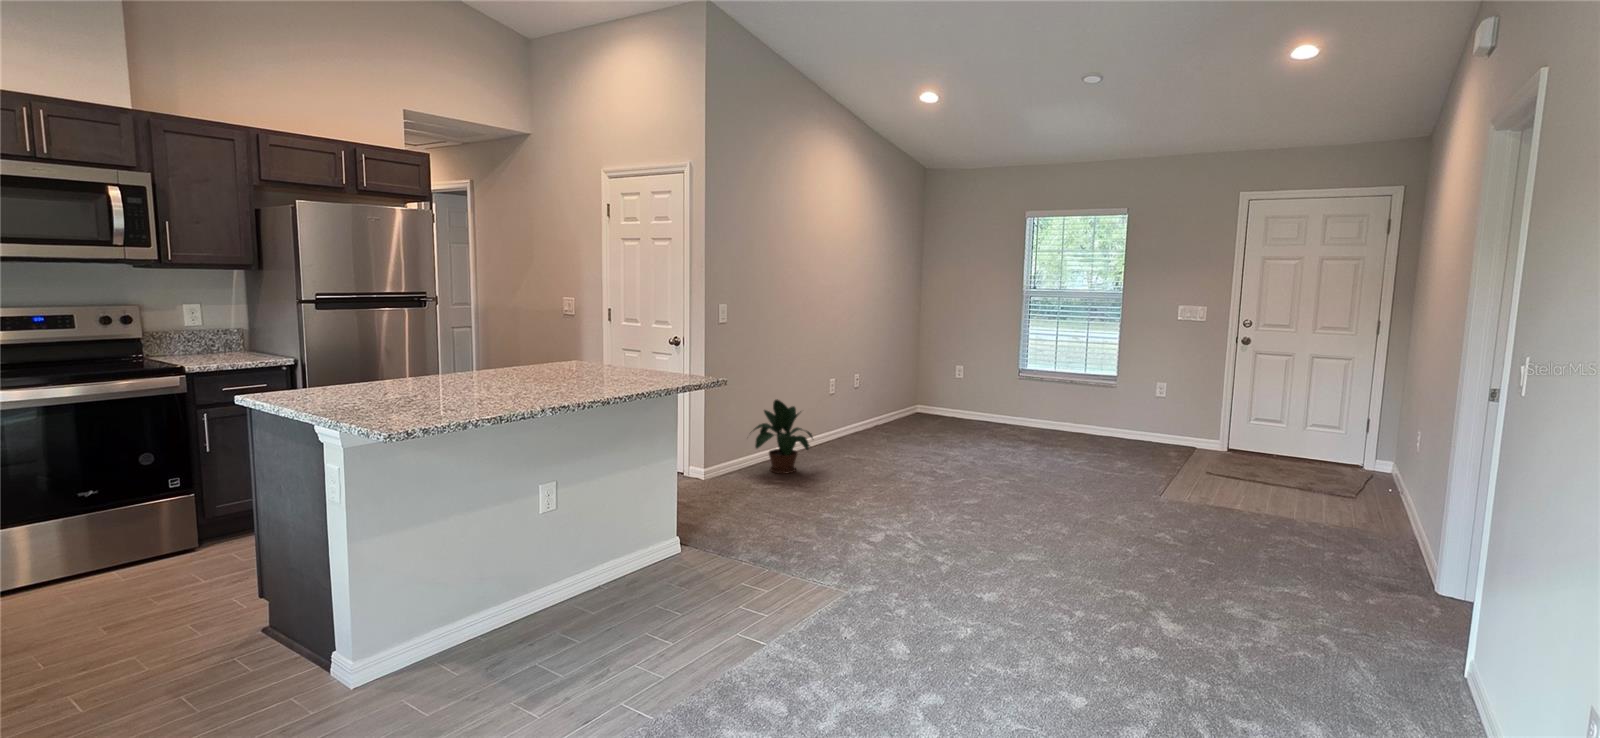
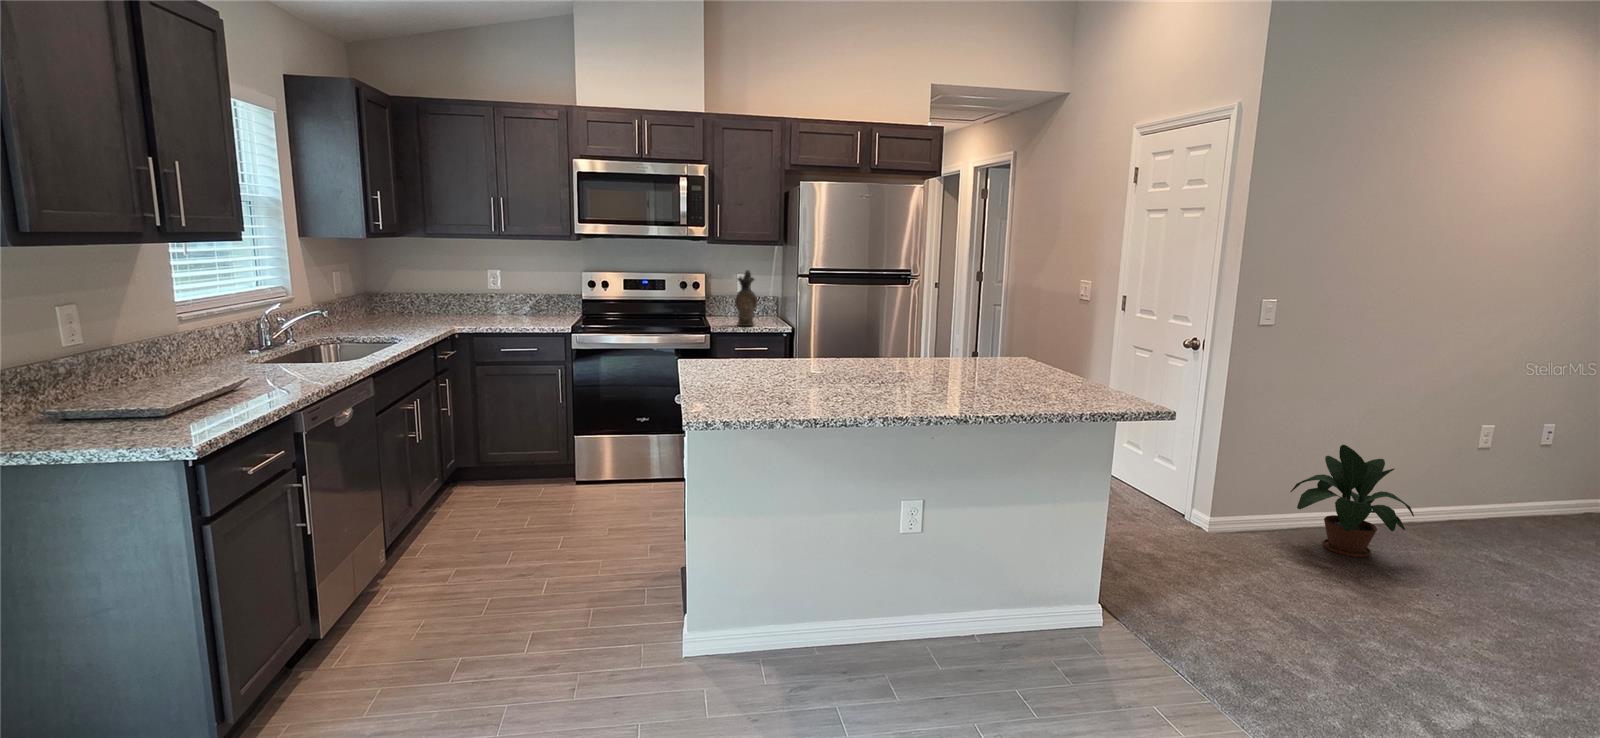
ceramic pitcher: none [214,297,248,362] -> present [735,270,757,326]

